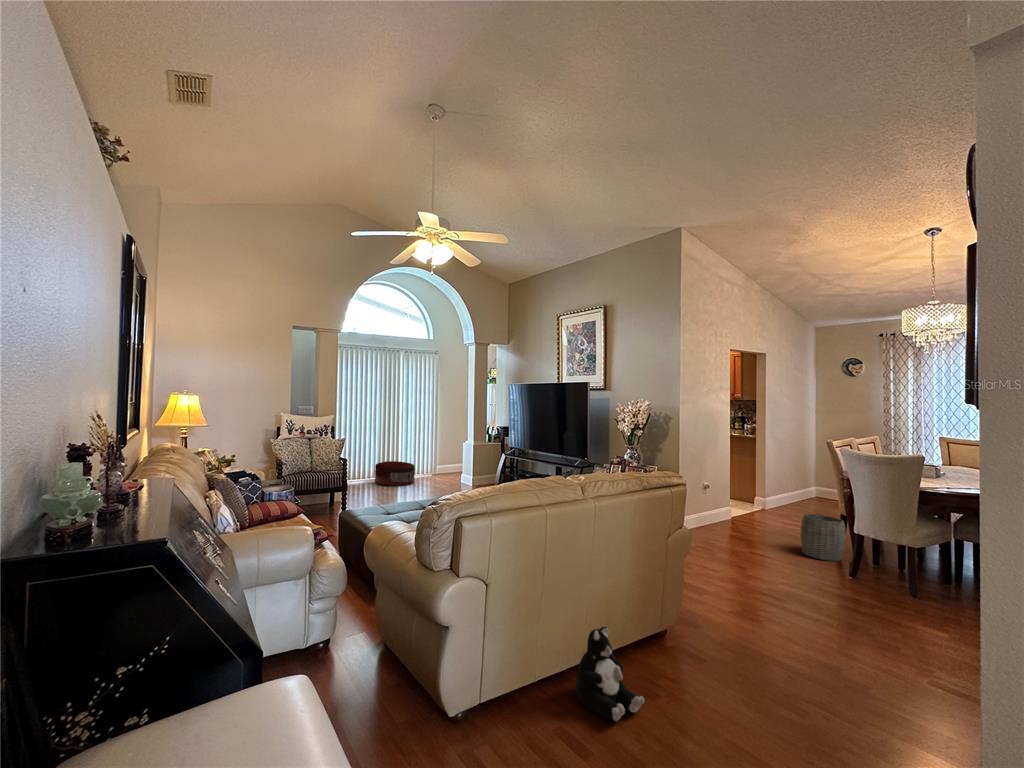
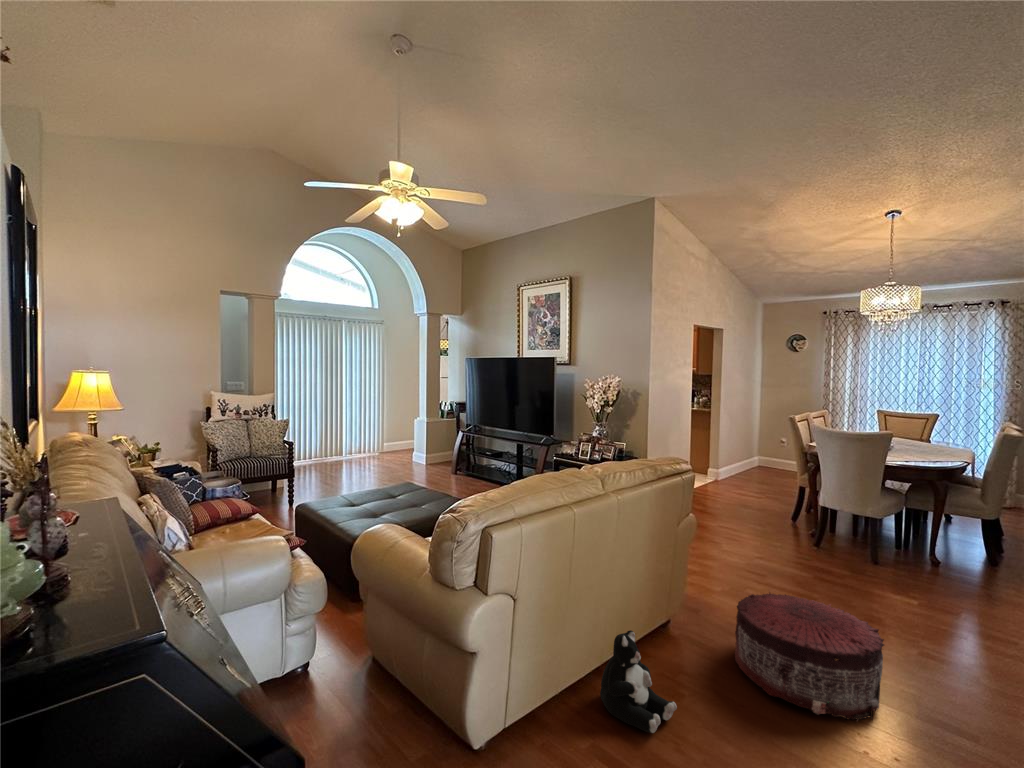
pouf: present [375,461,415,486] -> present [735,593,884,721]
woven basket: present [801,514,846,561] -> none [765,487,807,532]

